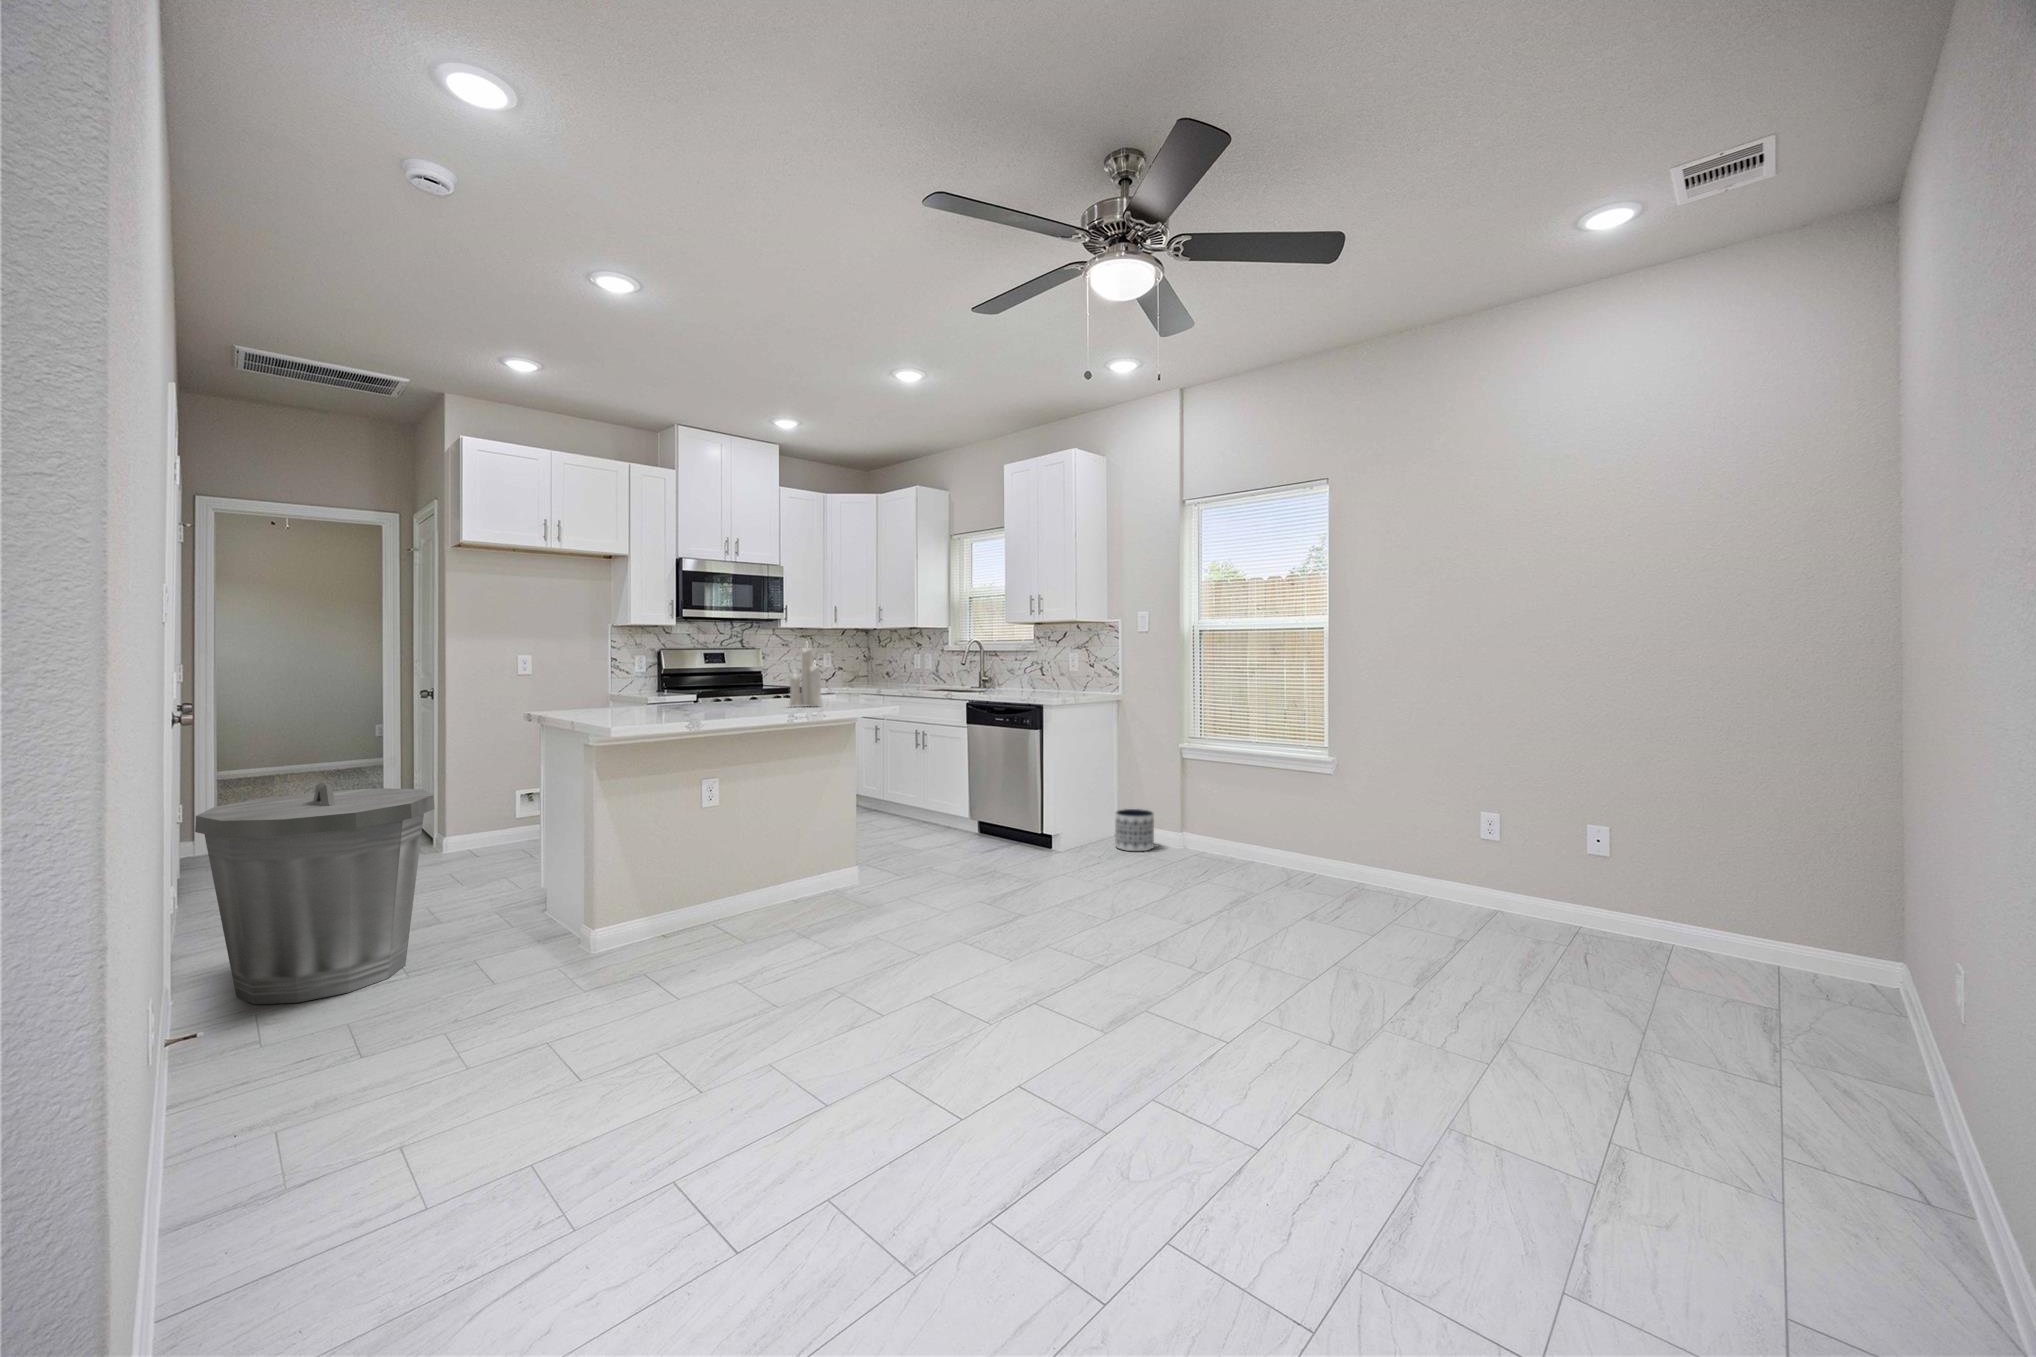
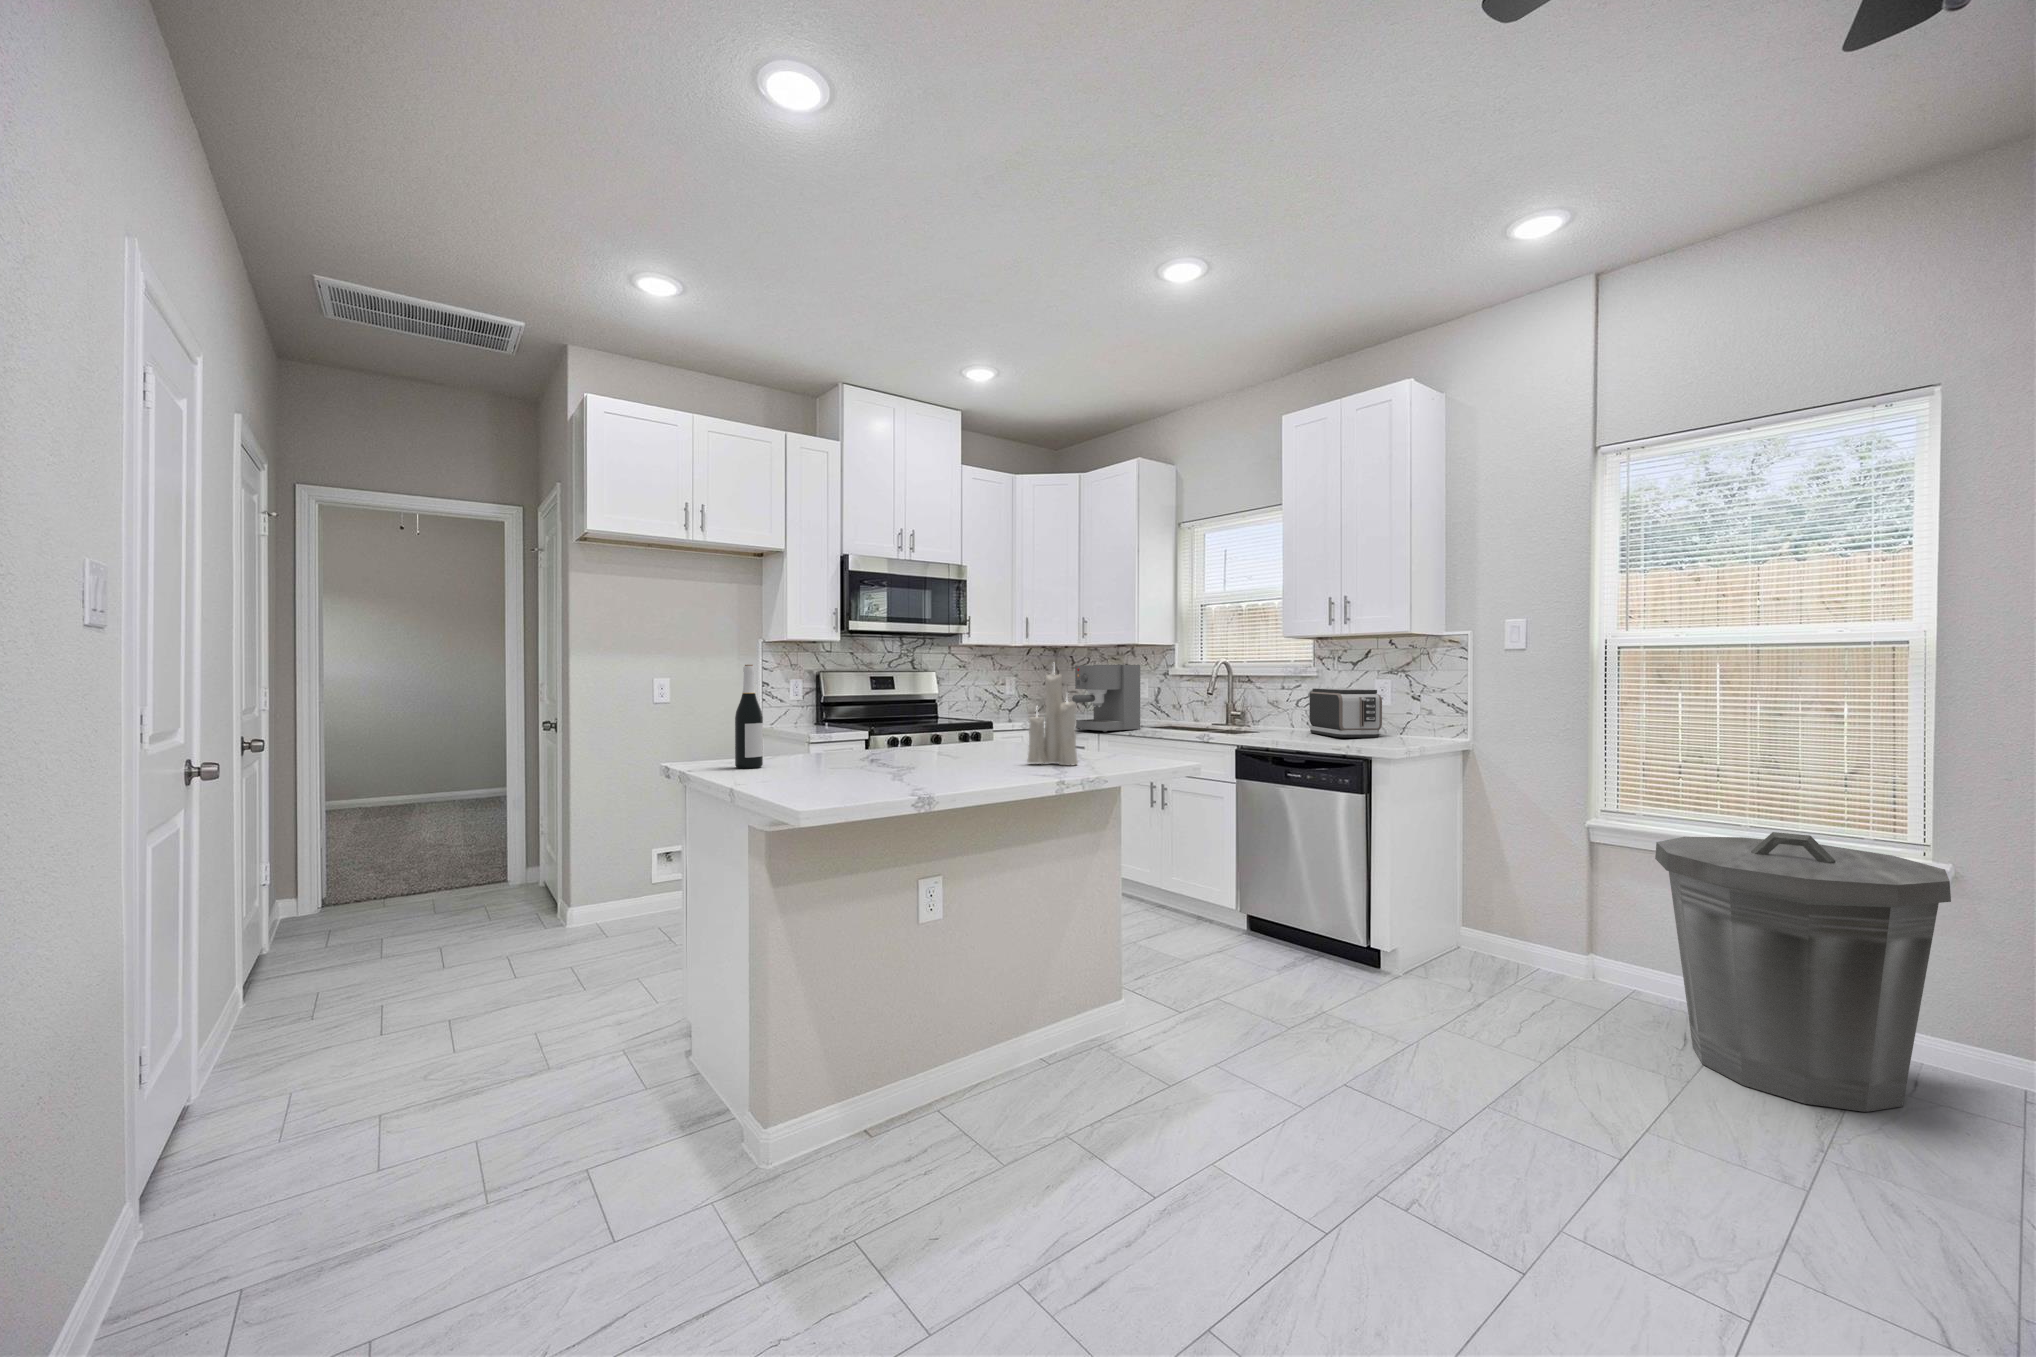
wine bottle: none [584,641,604,711] -> present [735,665,763,768]
coffee maker: none [860,644,914,695] -> present [1072,665,1140,732]
toaster: none [1026,661,1067,694] -> present [1309,688,1382,738]
trash can: present [195,782,435,1004] -> present [1655,832,1951,1112]
planter: present [1115,809,1154,851] -> none [1474,914,1541,984]

